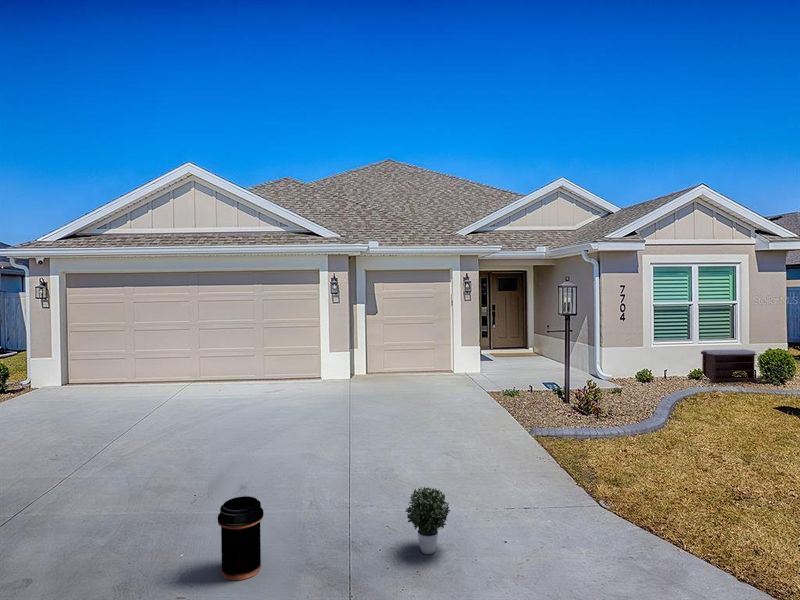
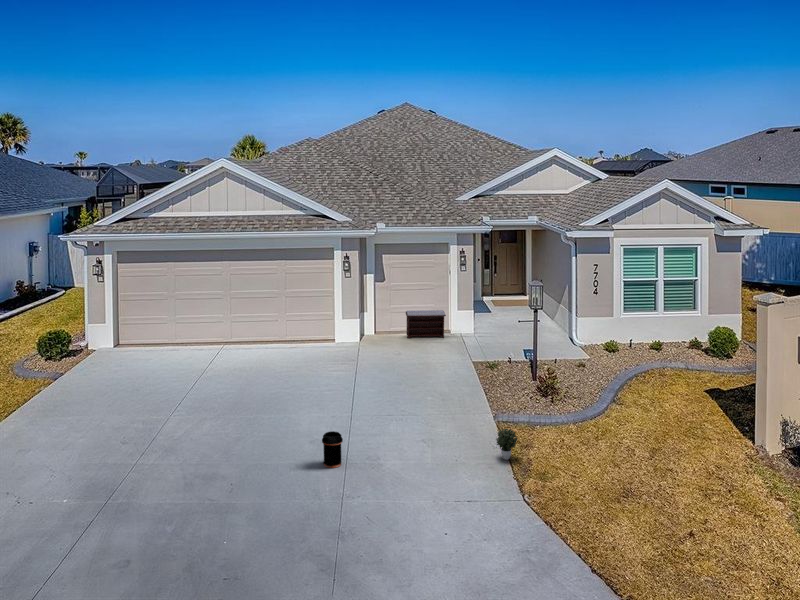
bench: present [701,349,757,383] -> present [406,310,446,338]
potted plant: present [406,487,450,554] -> present [496,429,518,460]

